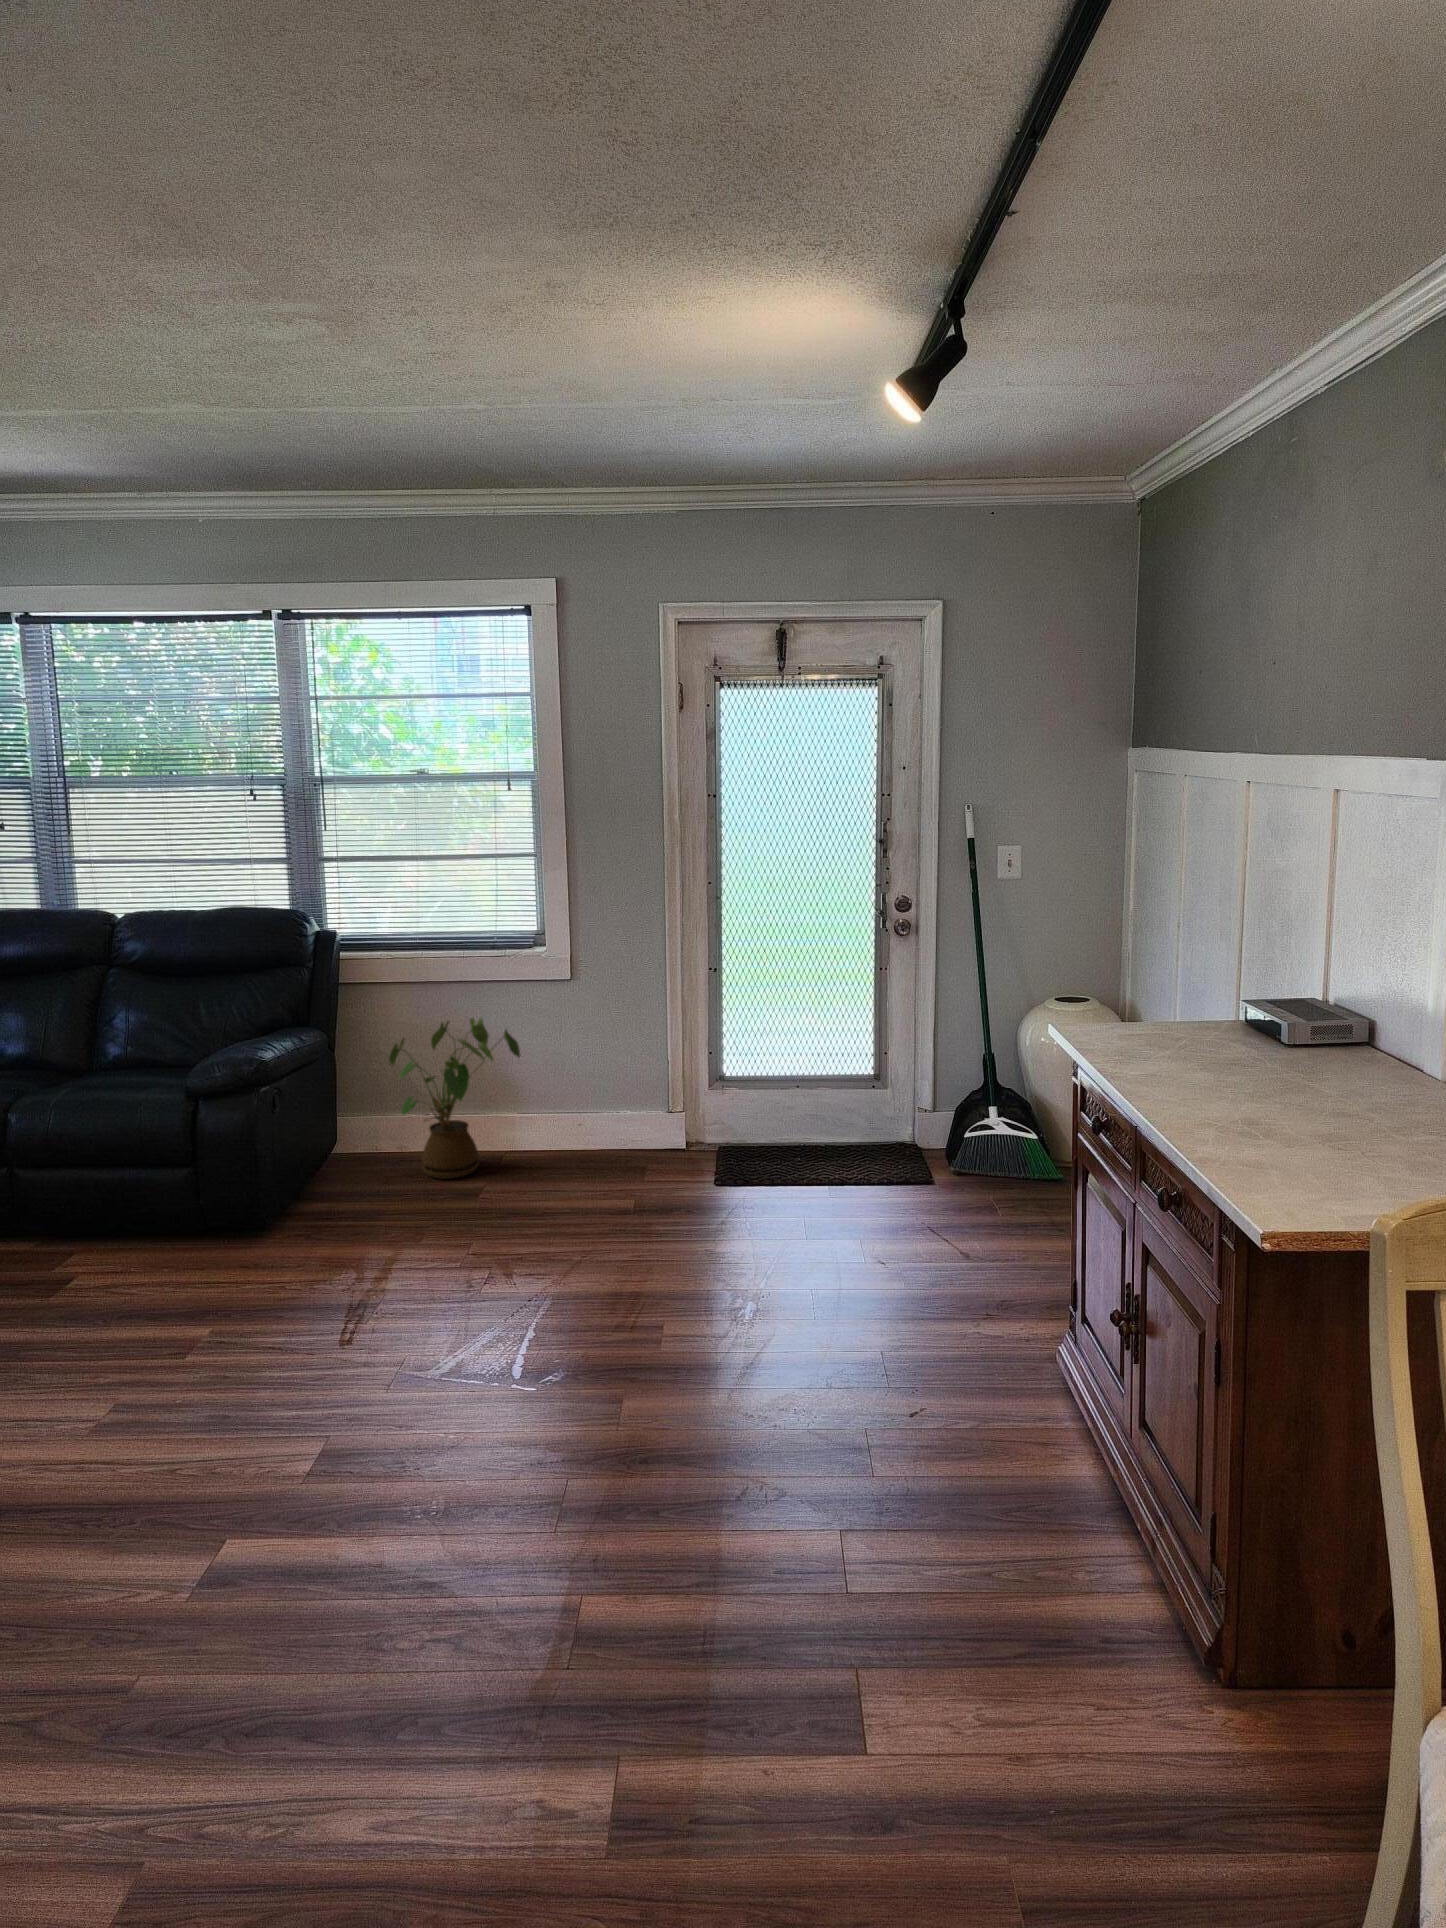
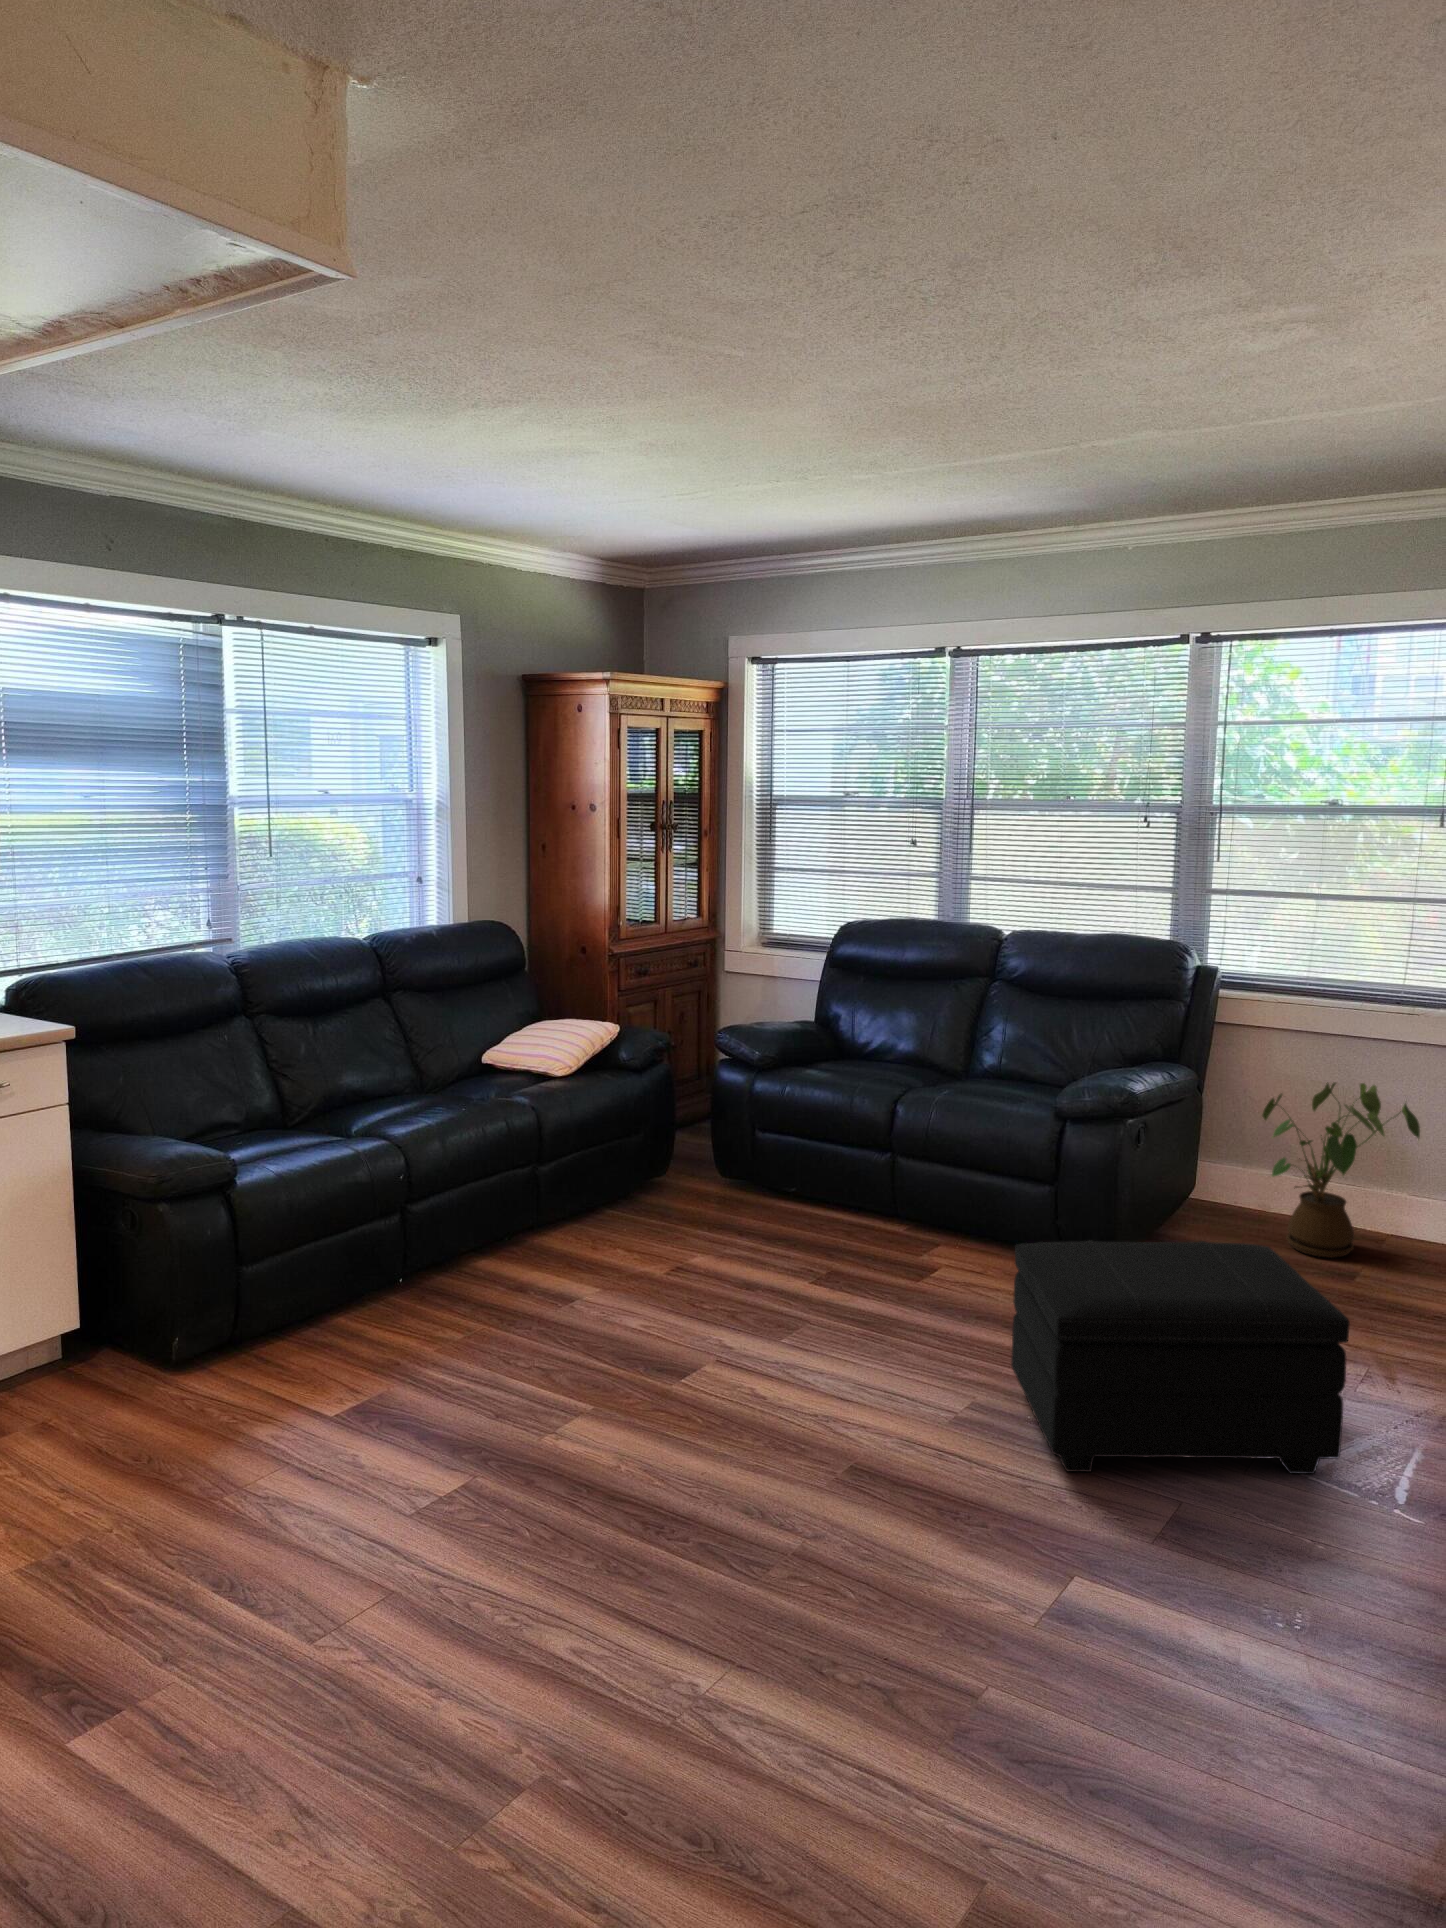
footstool: none [129,1179,466,1459] -> present [1011,1241,1350,1474]

